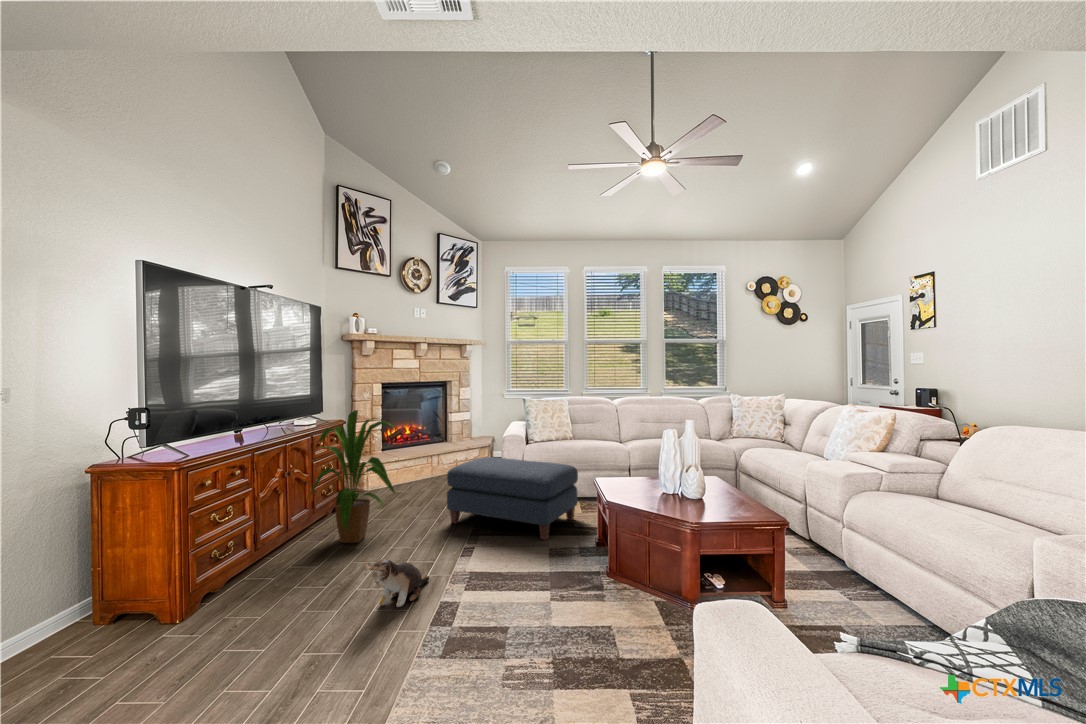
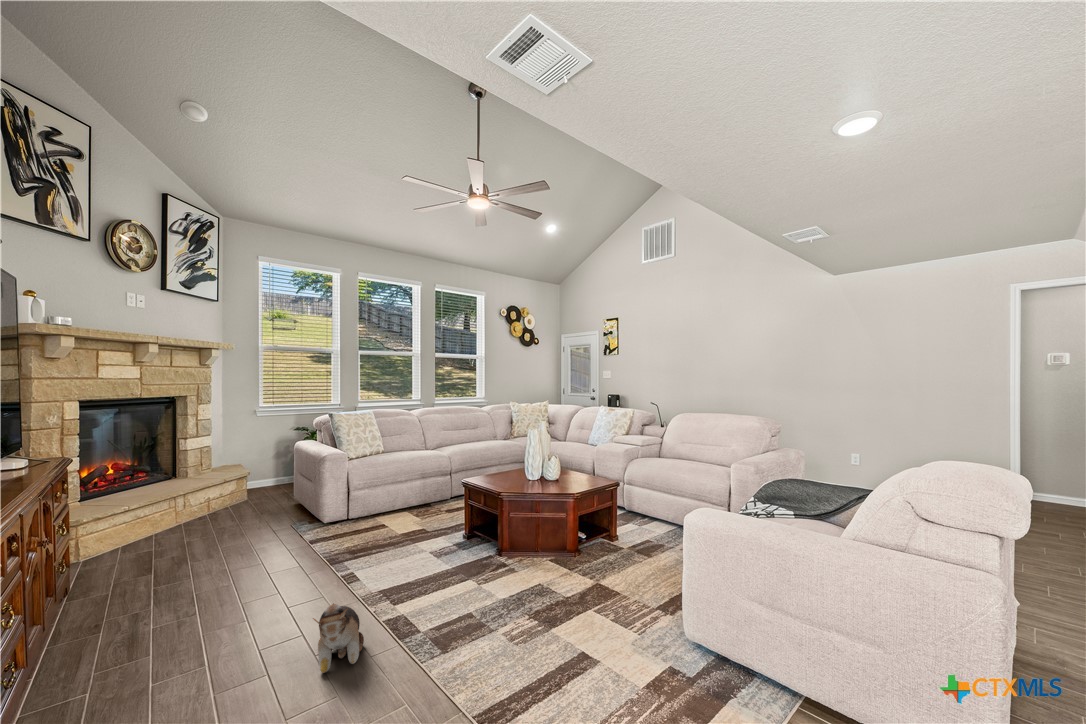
house plant: present [309,410,398,543] -> none [53,422,236,639]
ottoman: present [447,457,578,540] -> none [280,468,434,565]

